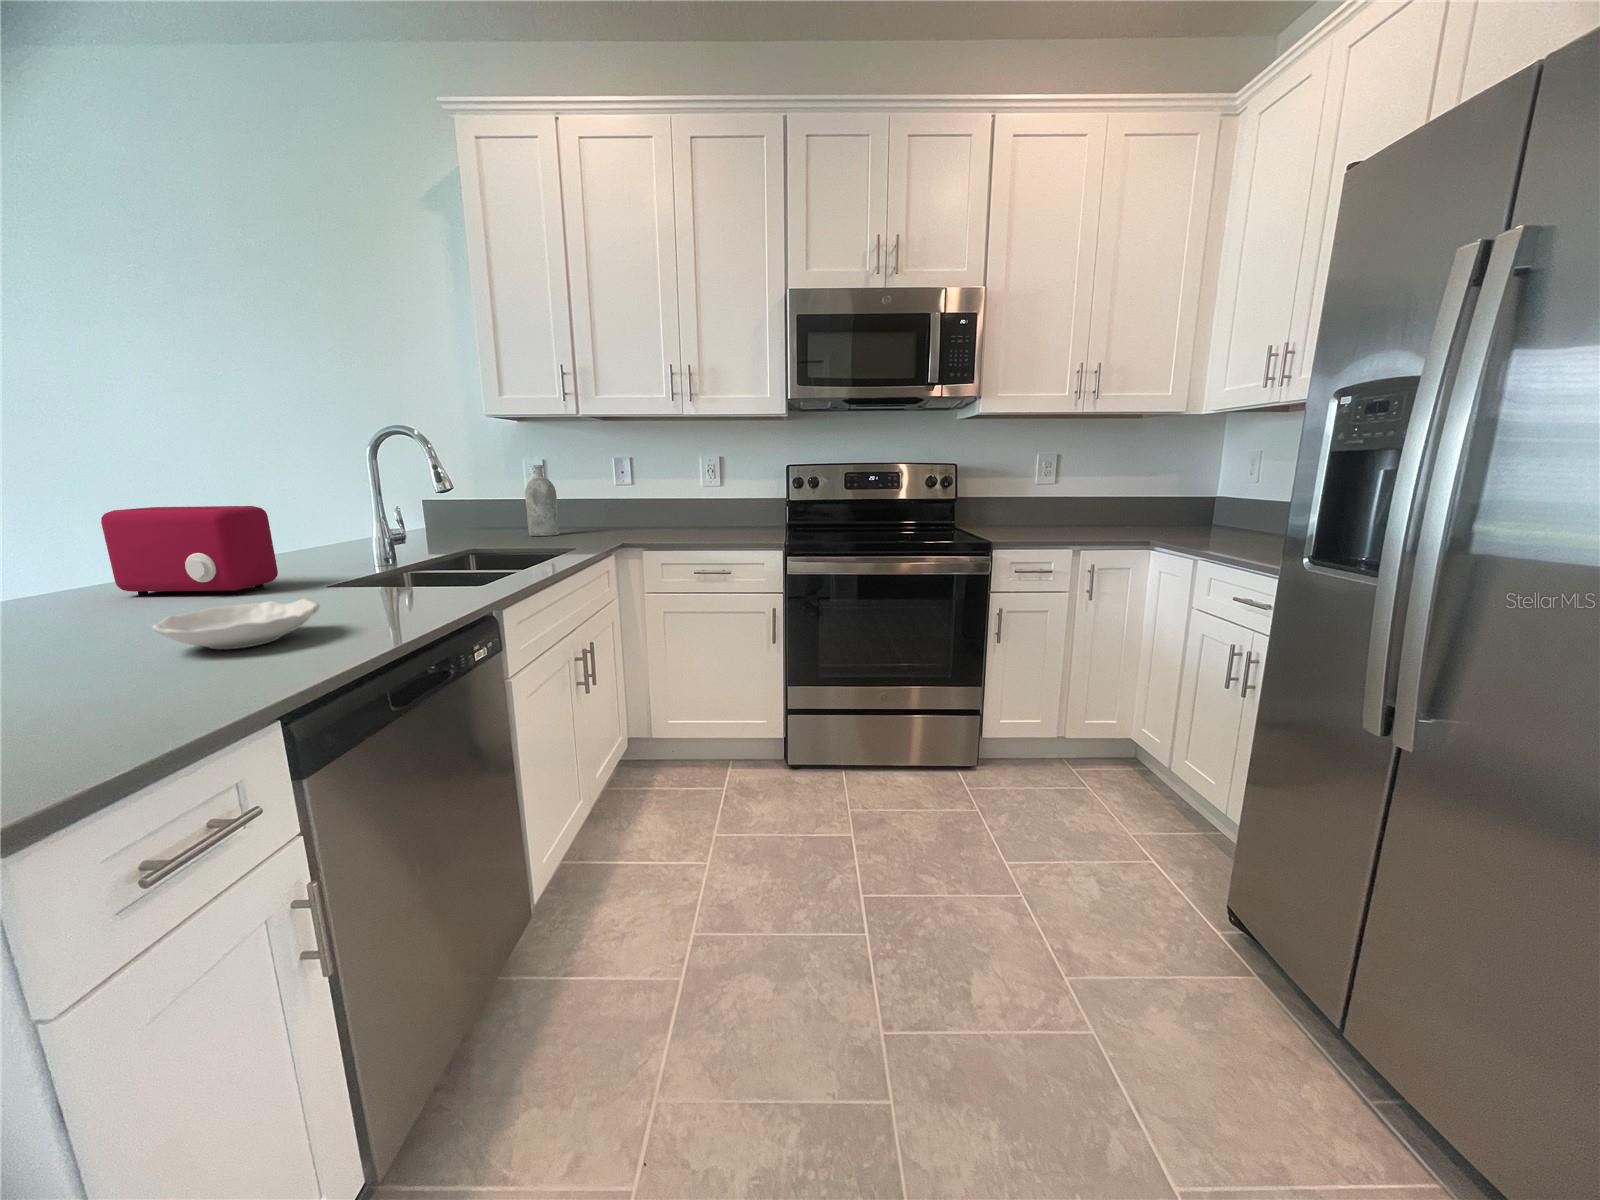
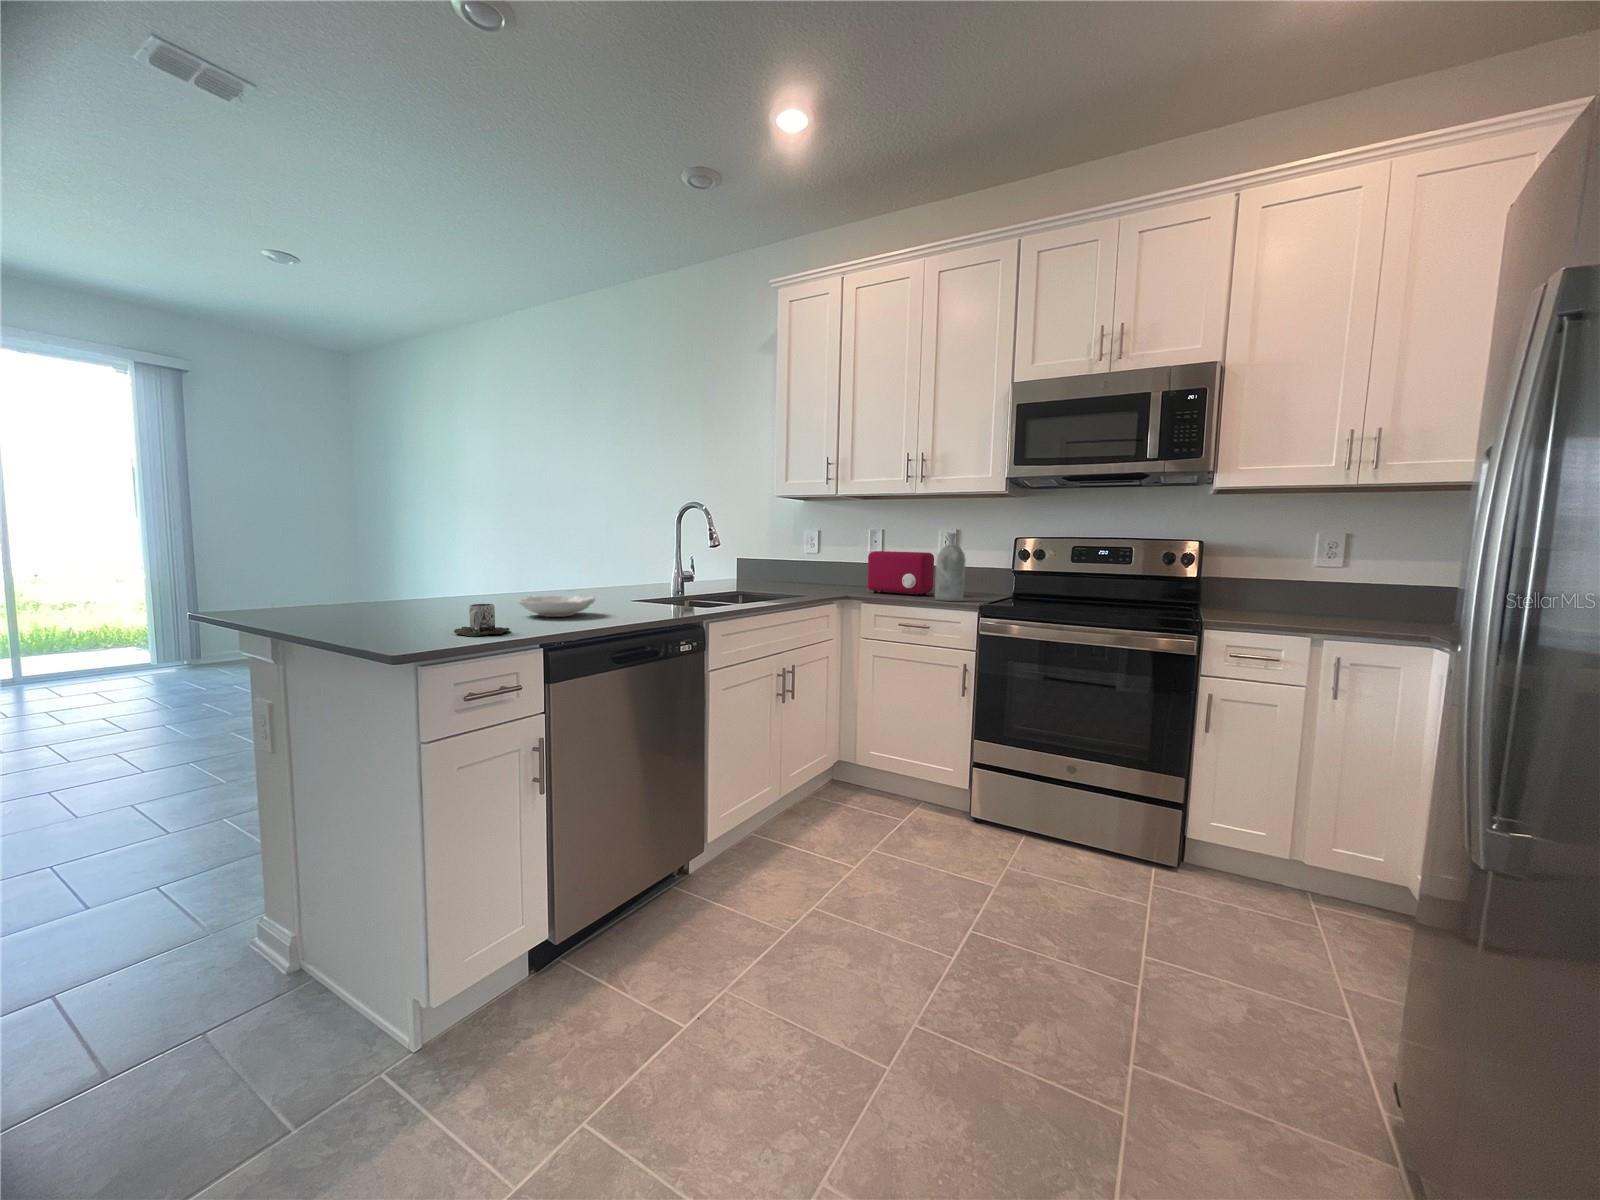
bottle: present [525,465,560,536] -> present [935,533,966,601]
toaster: present [101,506,278,595] -> present [867,551,934,596]
mug: none [87,655,224,729] -> present [454,604,510,636]

